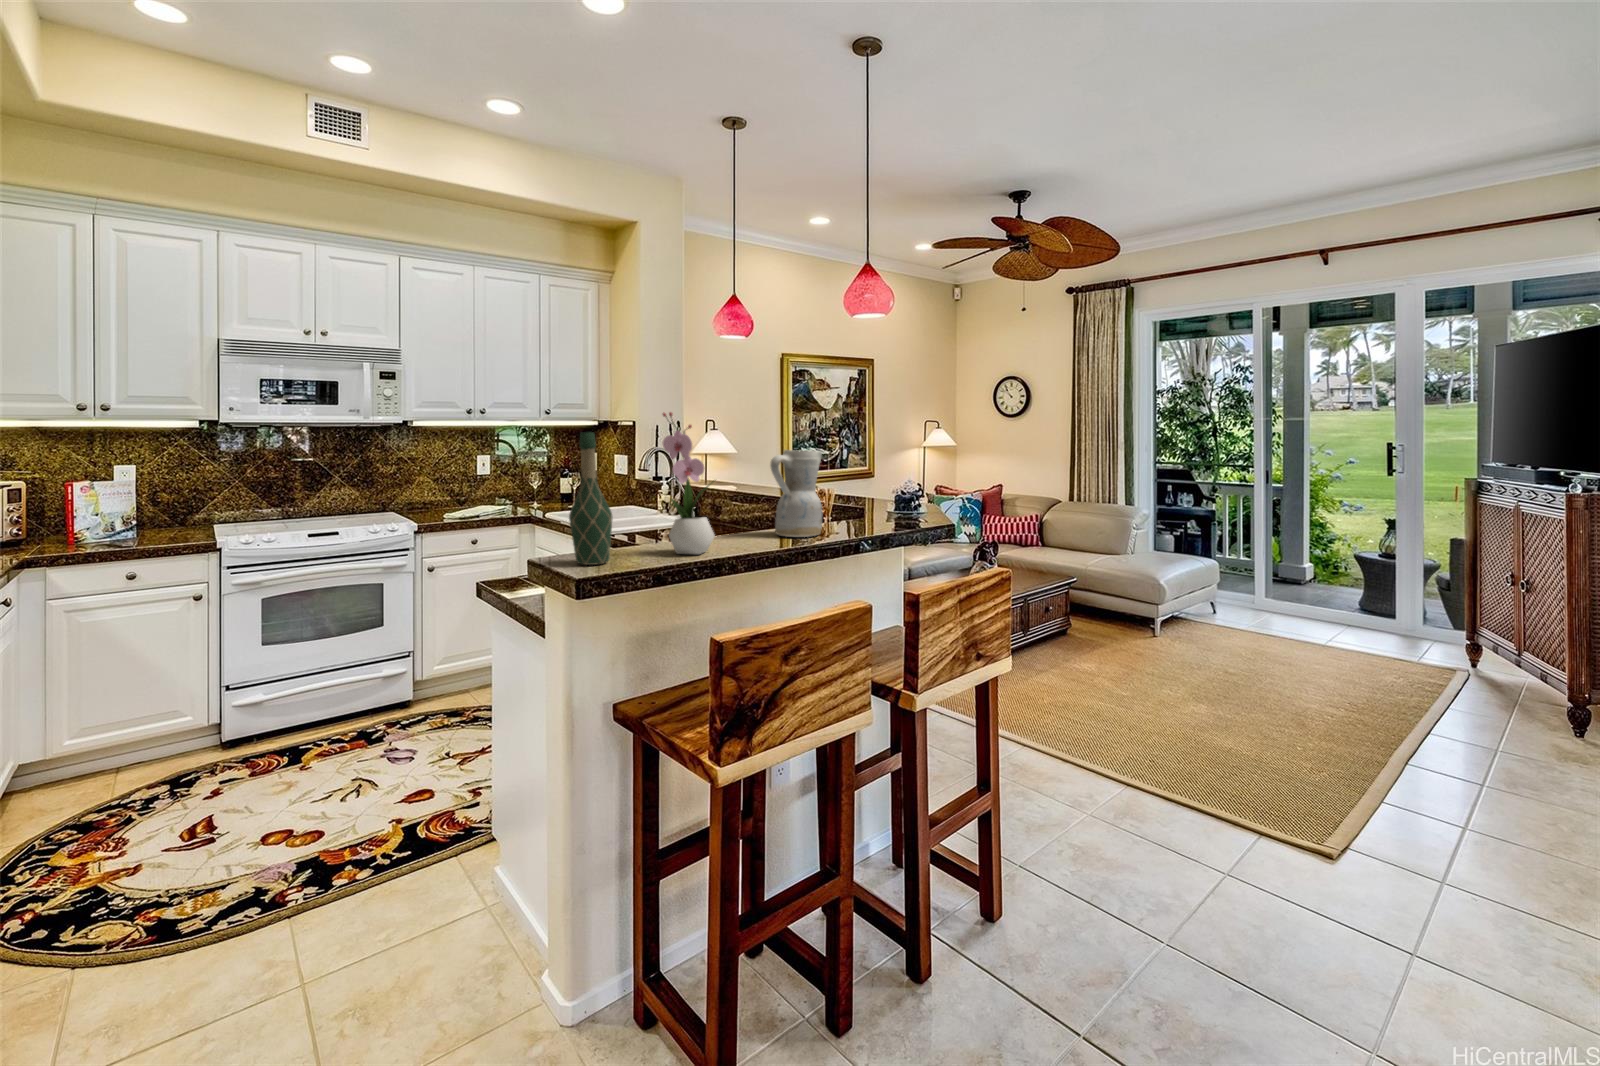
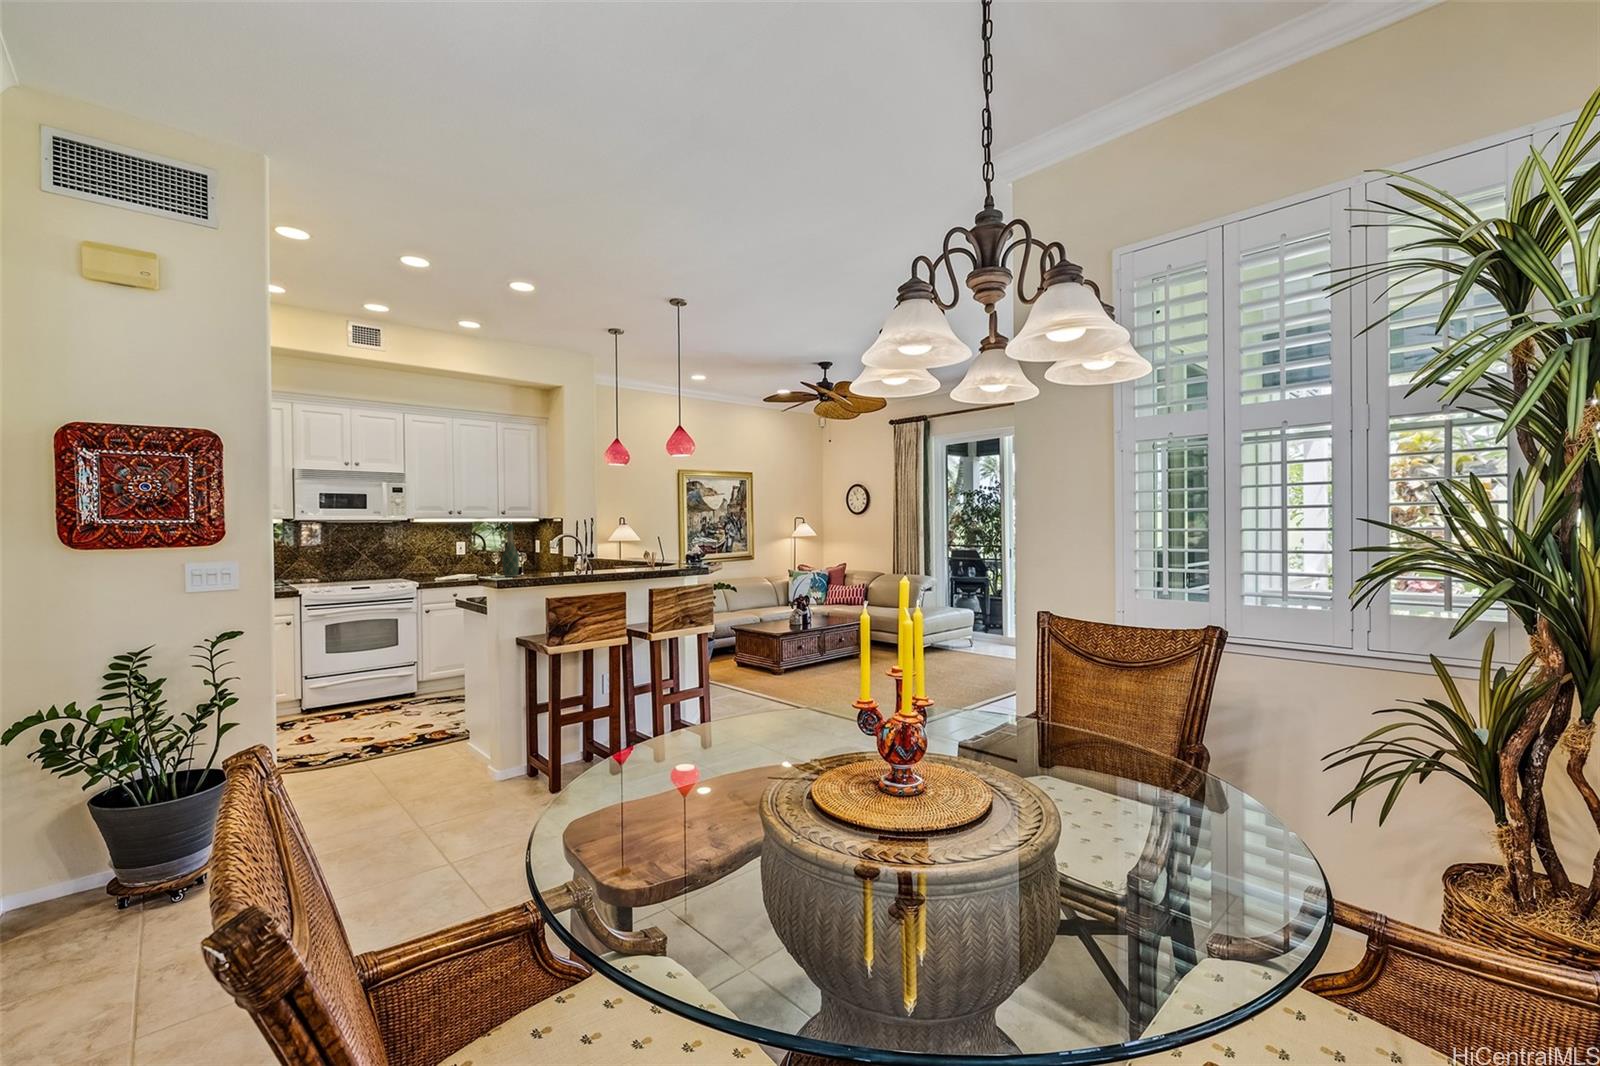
flower arrangement: present [663,412,715,554] -> none [542,516,567,575]
ceramic pitcher: present [770,450,822,537] -> none [597,532,623,571]

